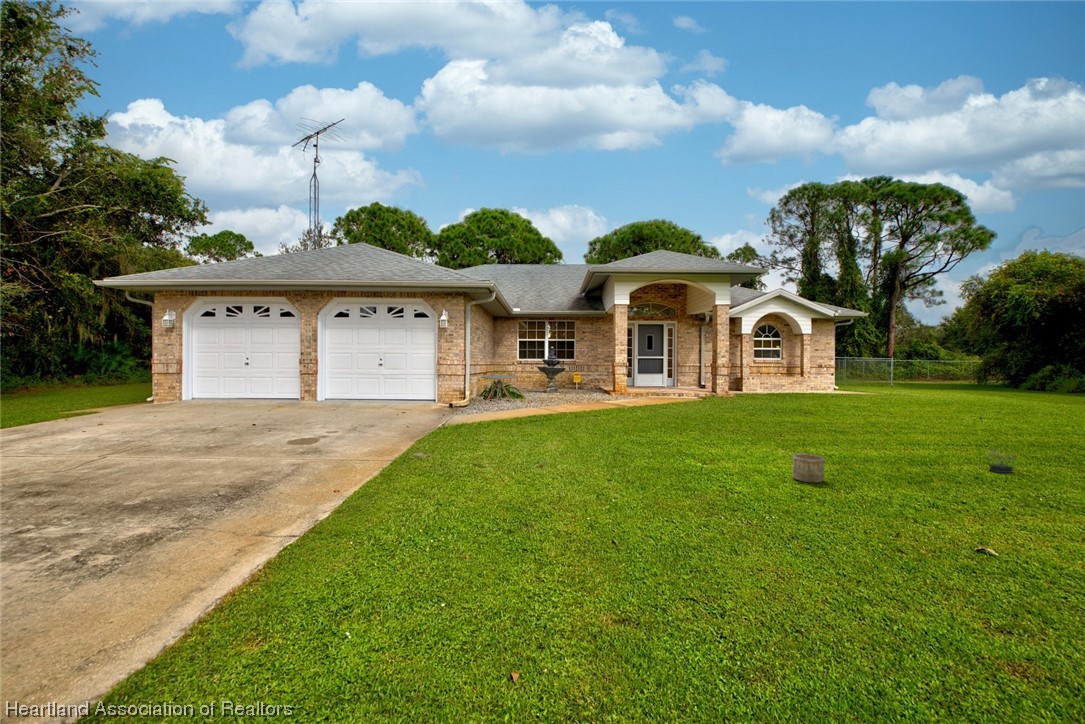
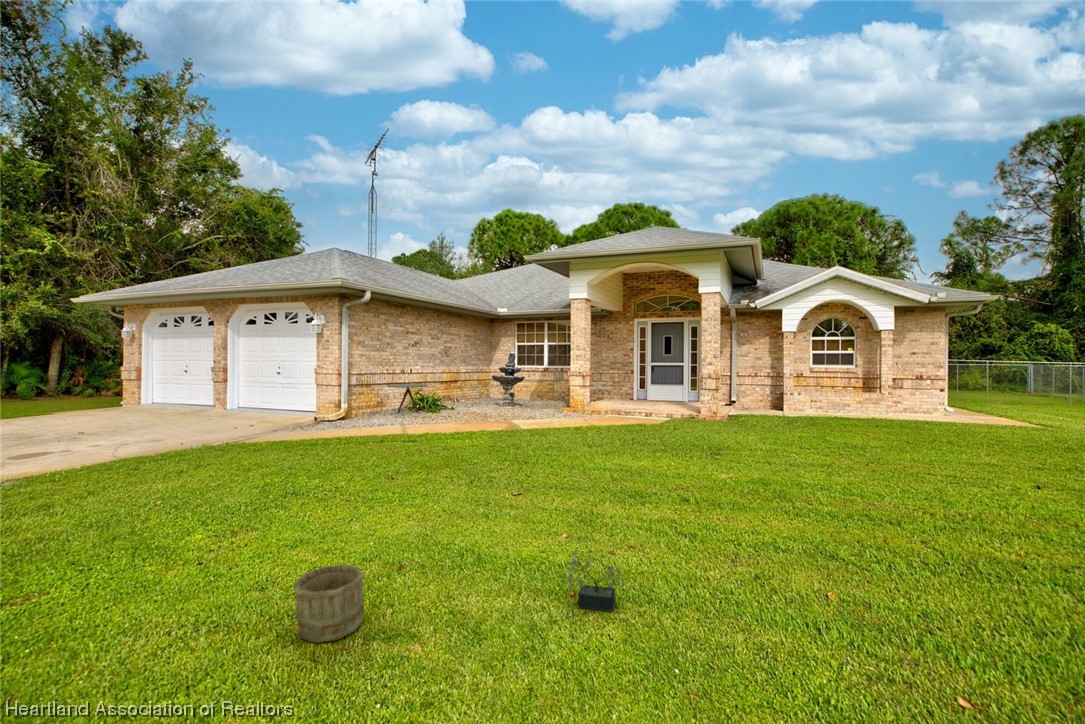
wooden bucket: present [792,453,825,483] -> present [293,565,364,643]

